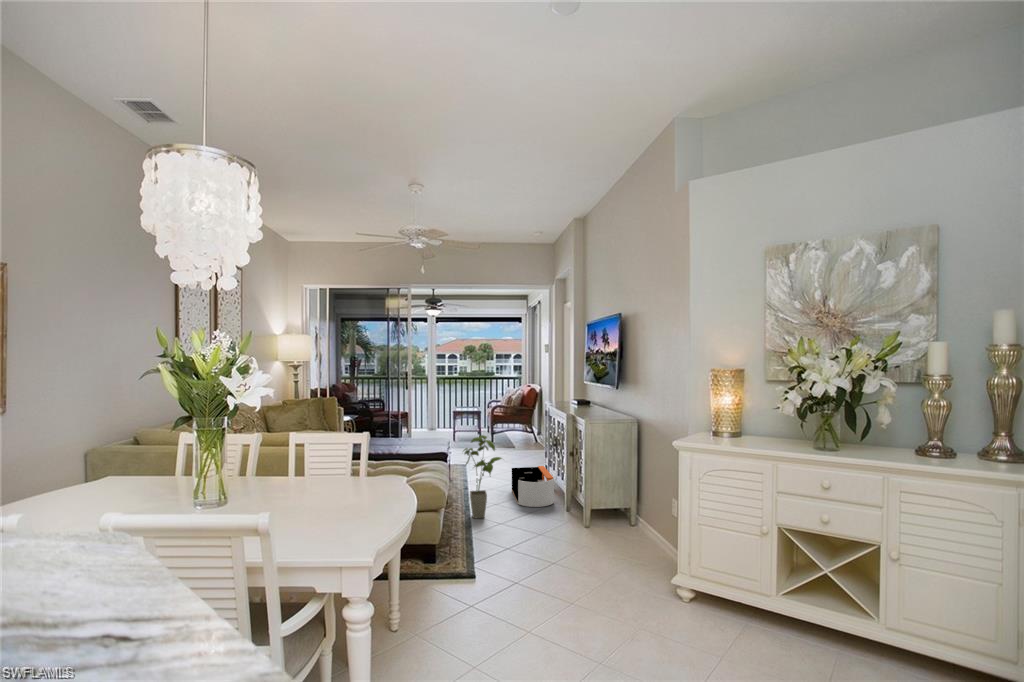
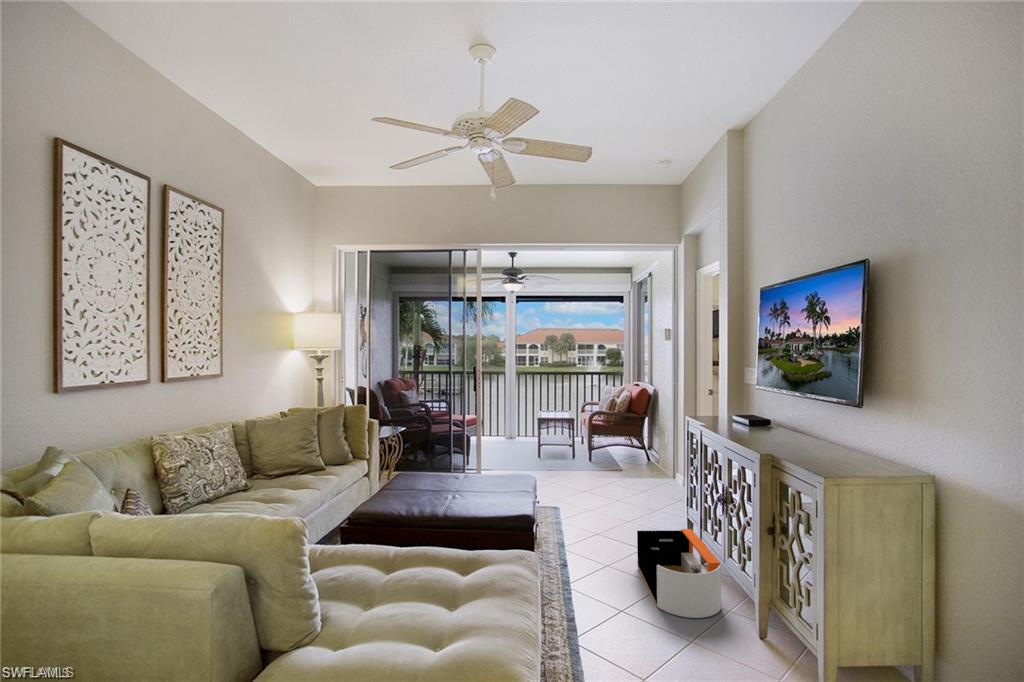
house plant: present [464,435,502,518] -> none [559,493,637,646]

